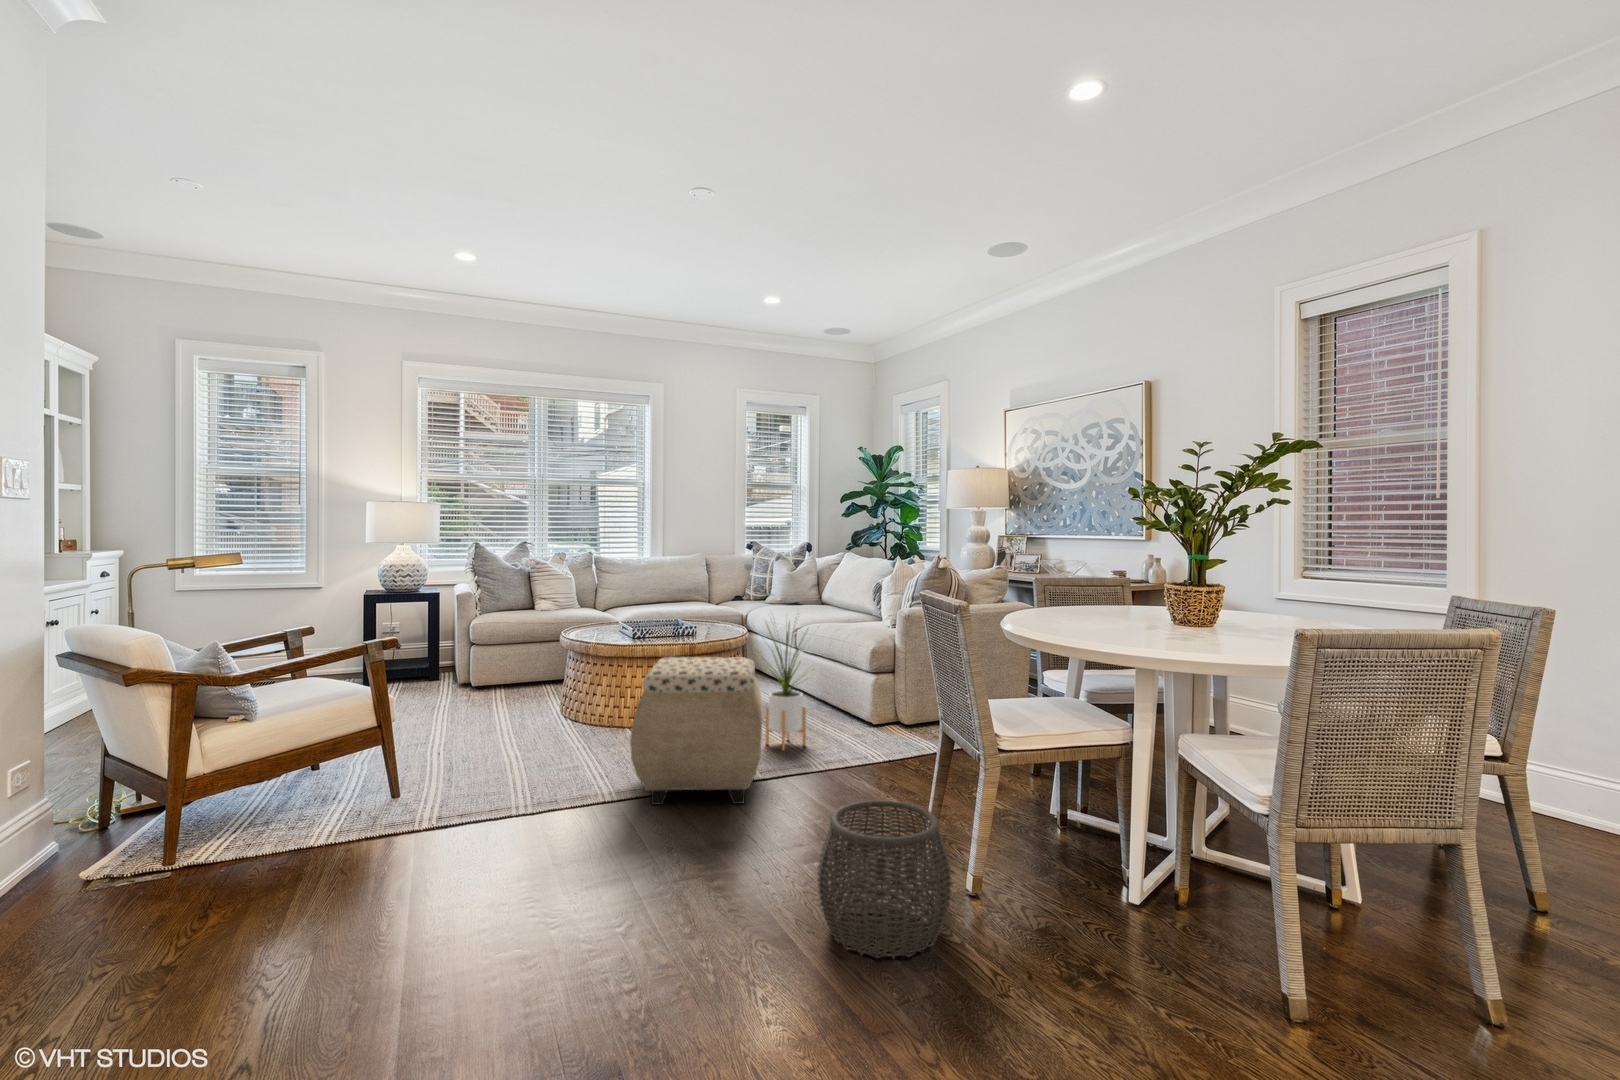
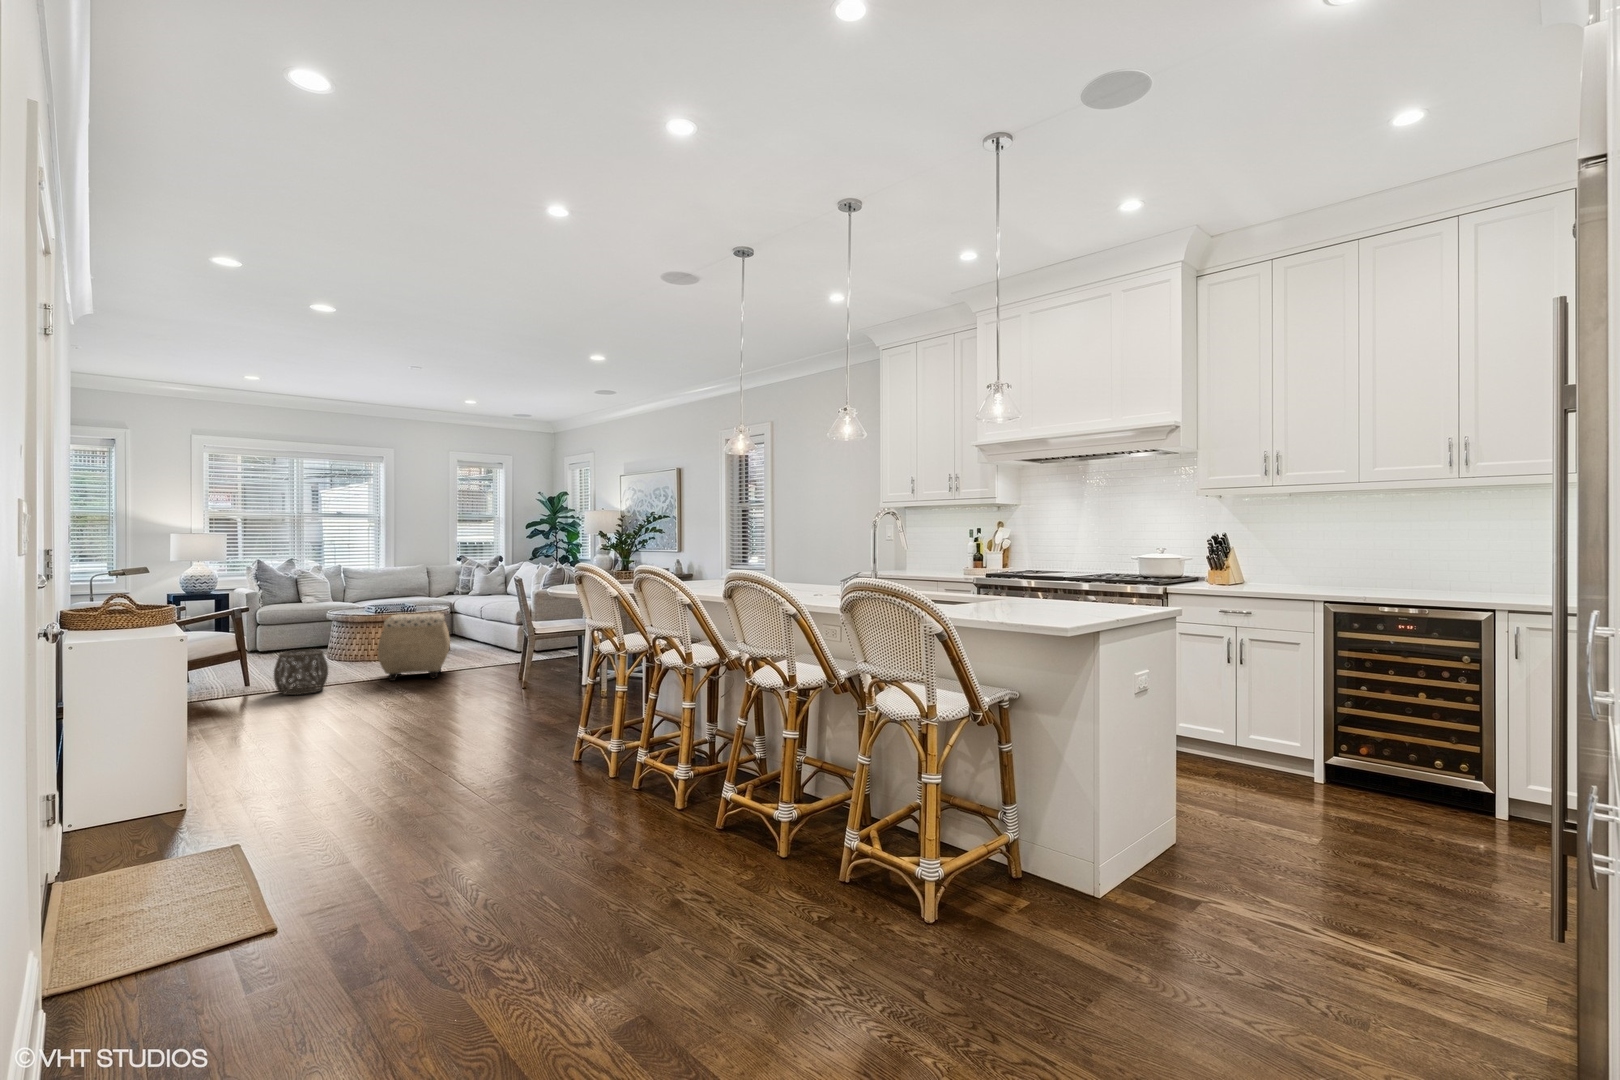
house plant: present [759,624,813,750] -> none [446,591,487,664]
woven basket: present [817,800,952,959] -> present [274,649,328,695]

